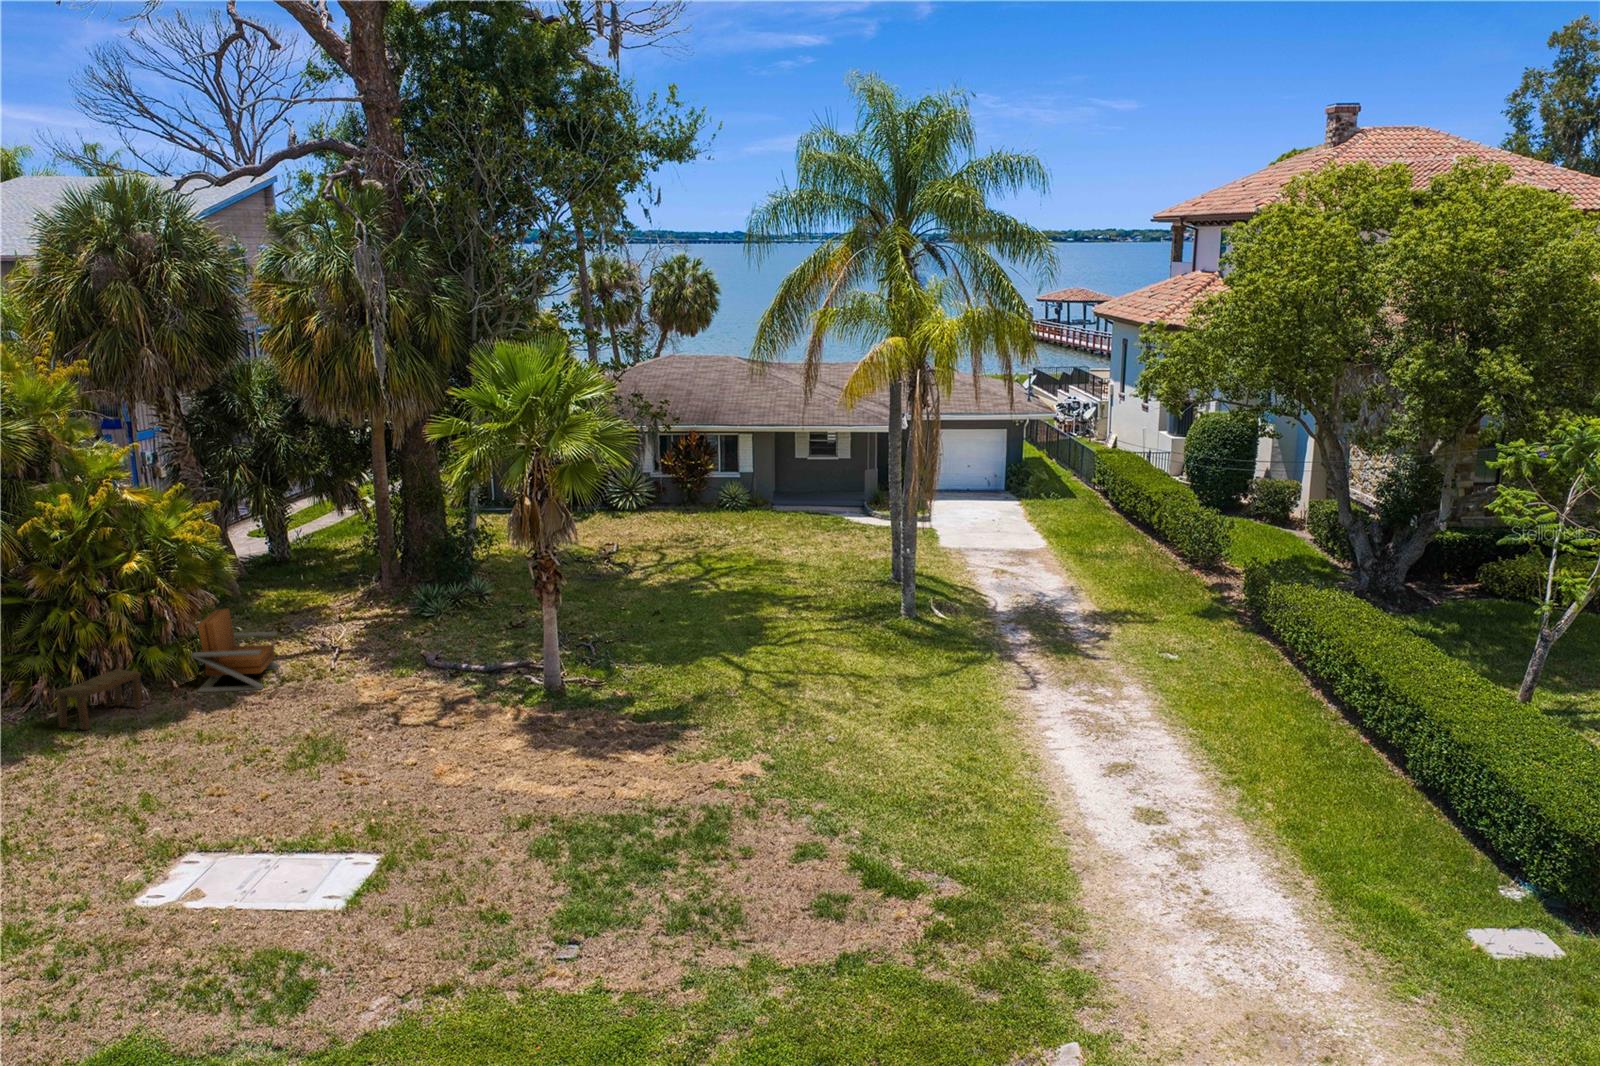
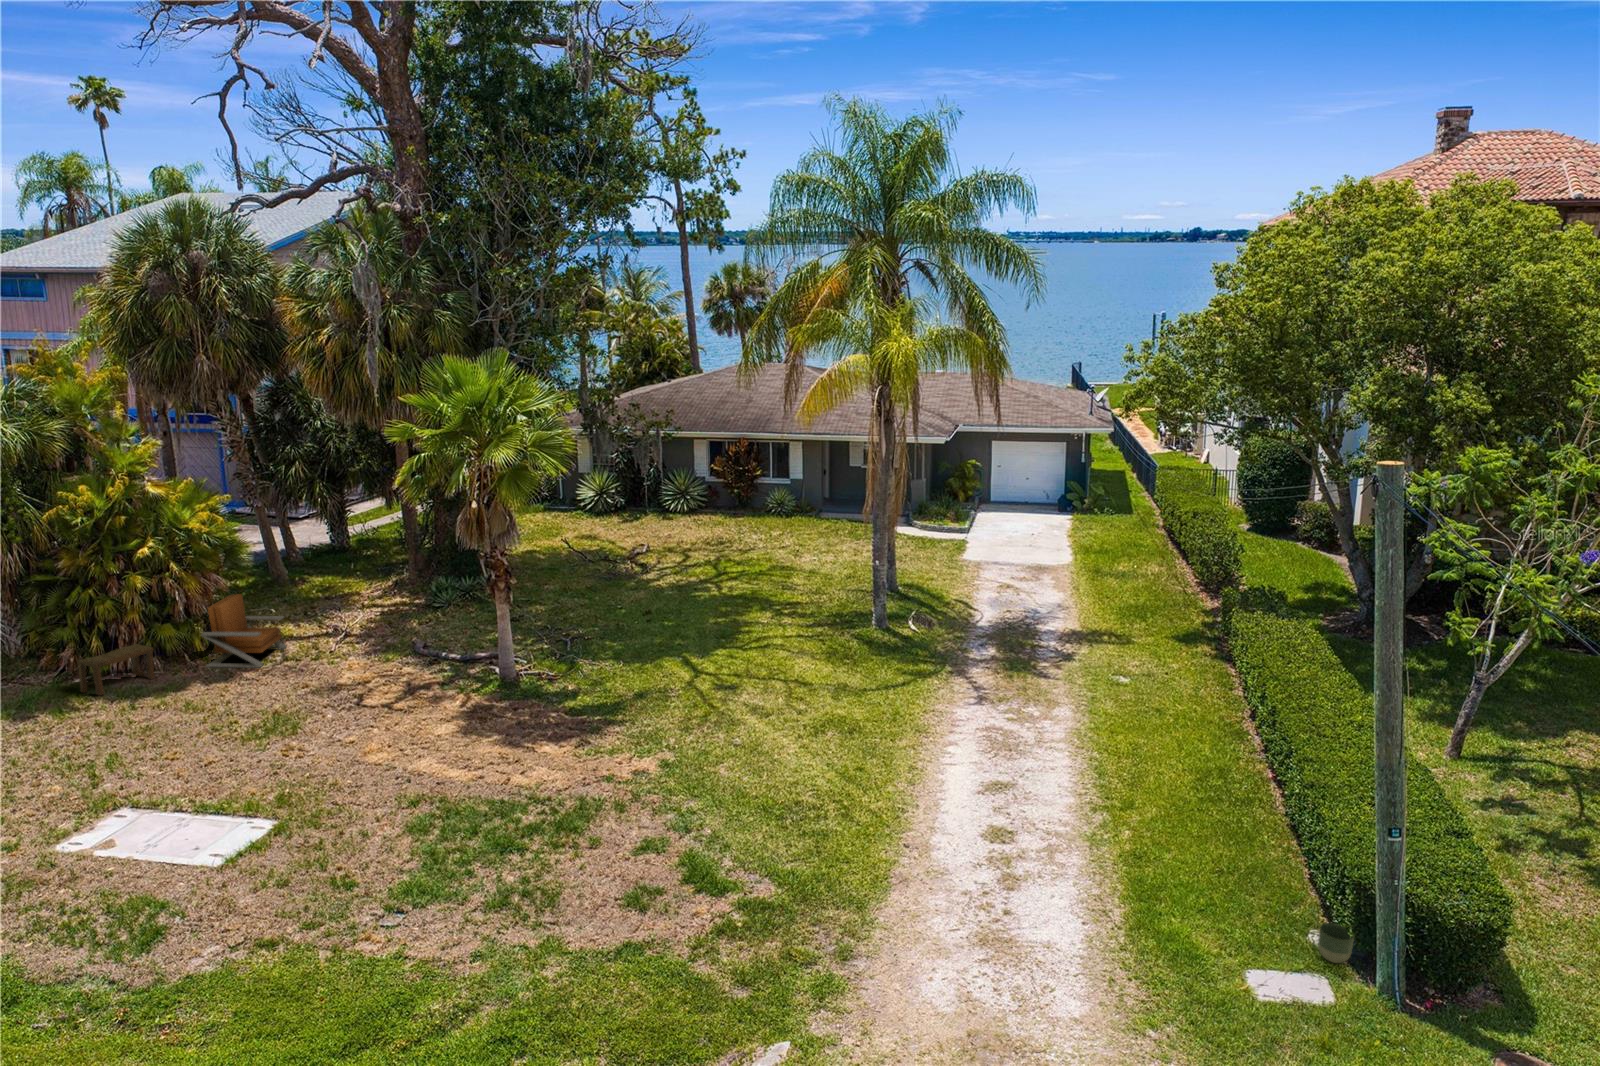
planter: none [1503,872,1541,911] -> present [1318,923,1354,963]

